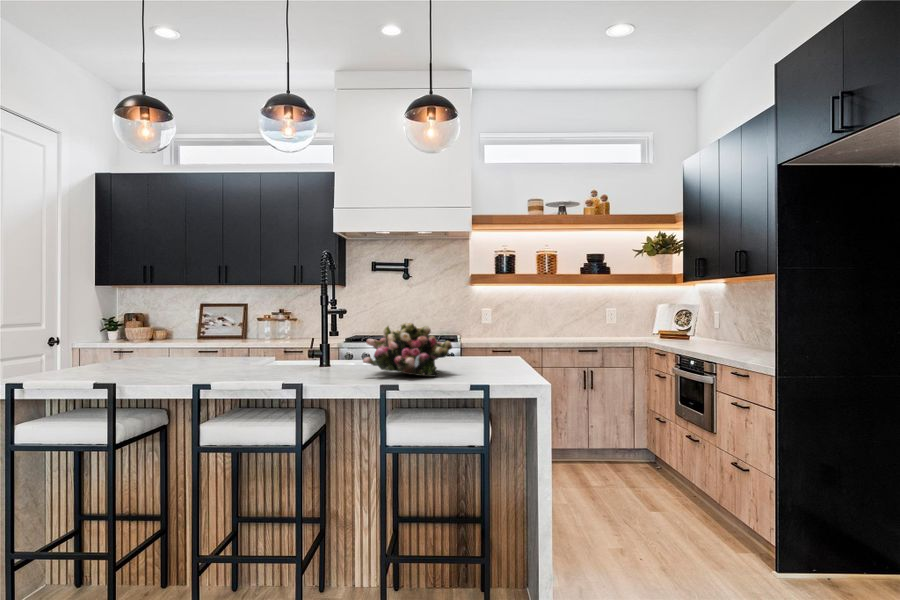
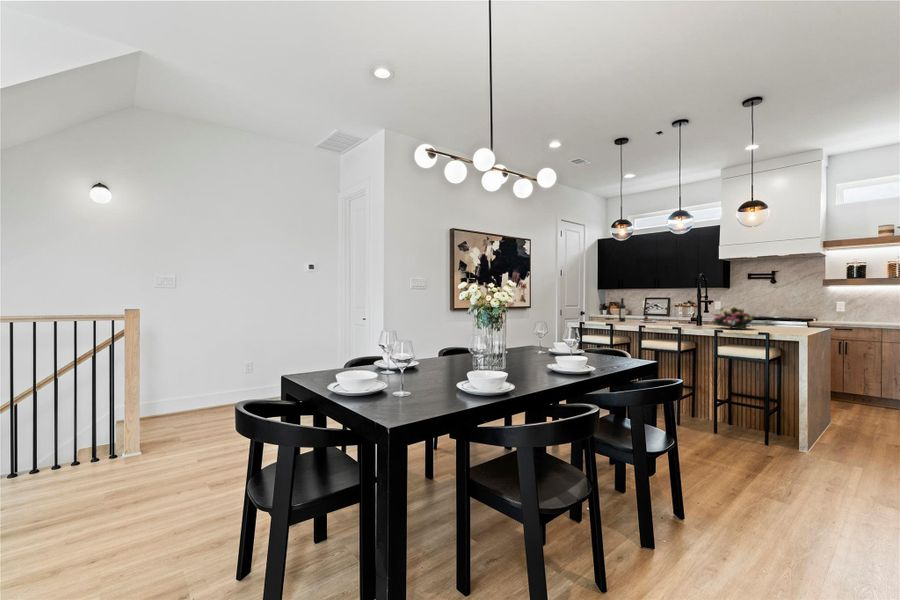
wine bottle: none [135,305,236,367] -> present [619,298,657,322]

